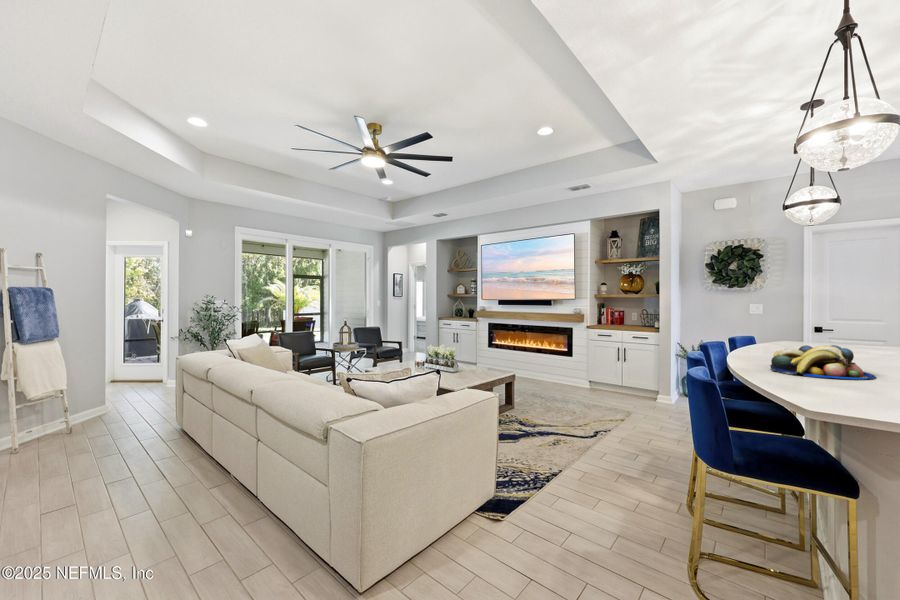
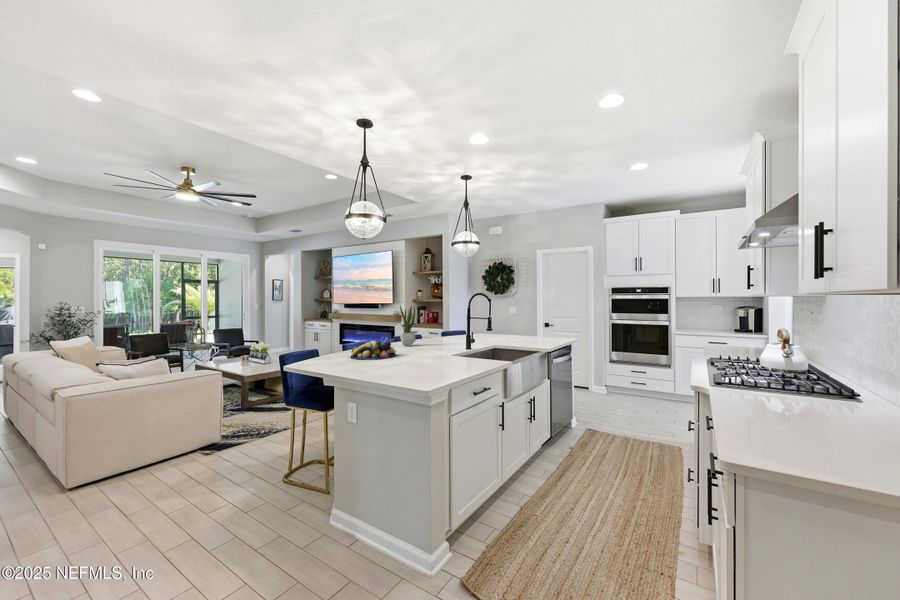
potted plant: none [745,291,780,355] -> present [399,306,416,346]

